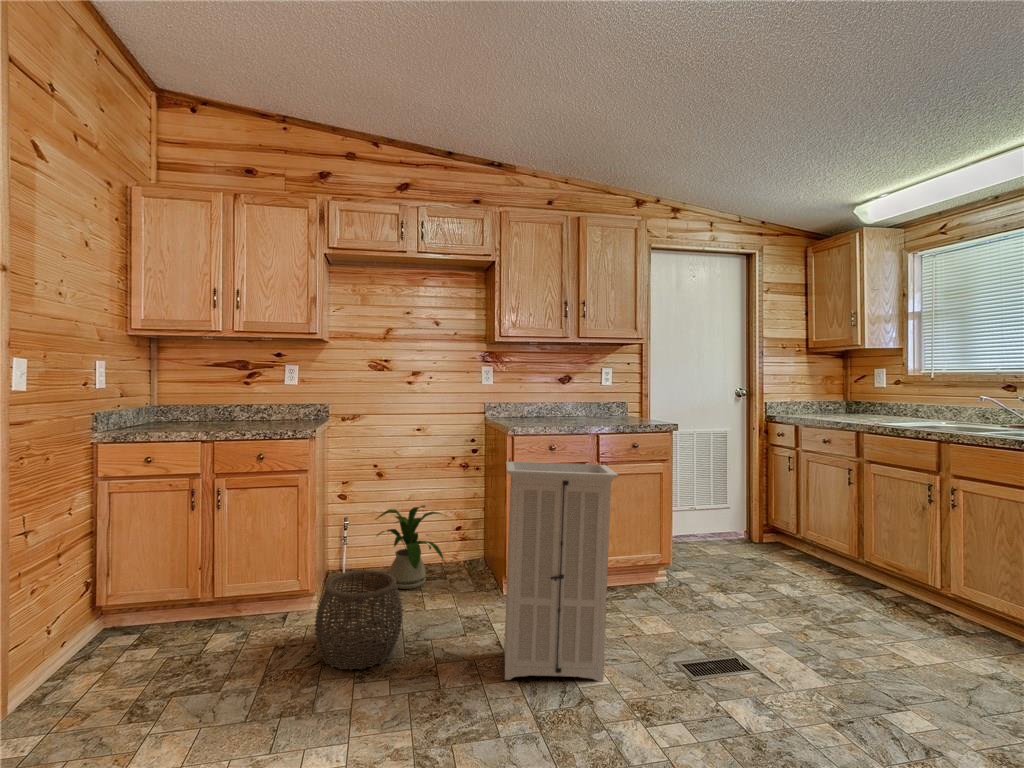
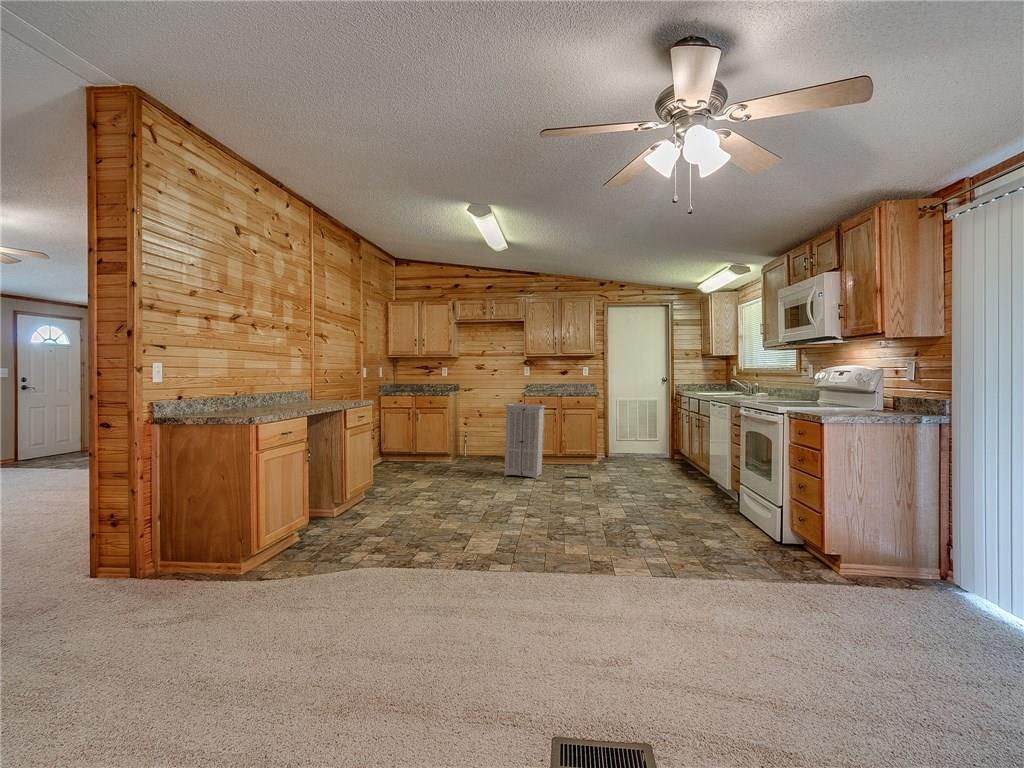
house plant: present [376,505,443,589] -> none [475,425,506,460]
woven basket: present [314,570,403,670] -> none [447,443,477,472]

